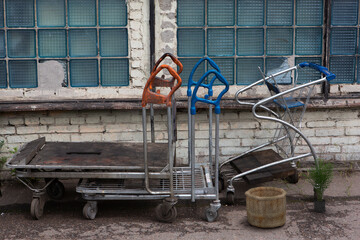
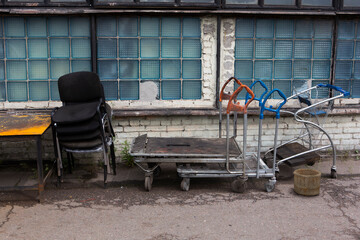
potted plant: present [304,159,333,212] -> none [323,148,352,185]

